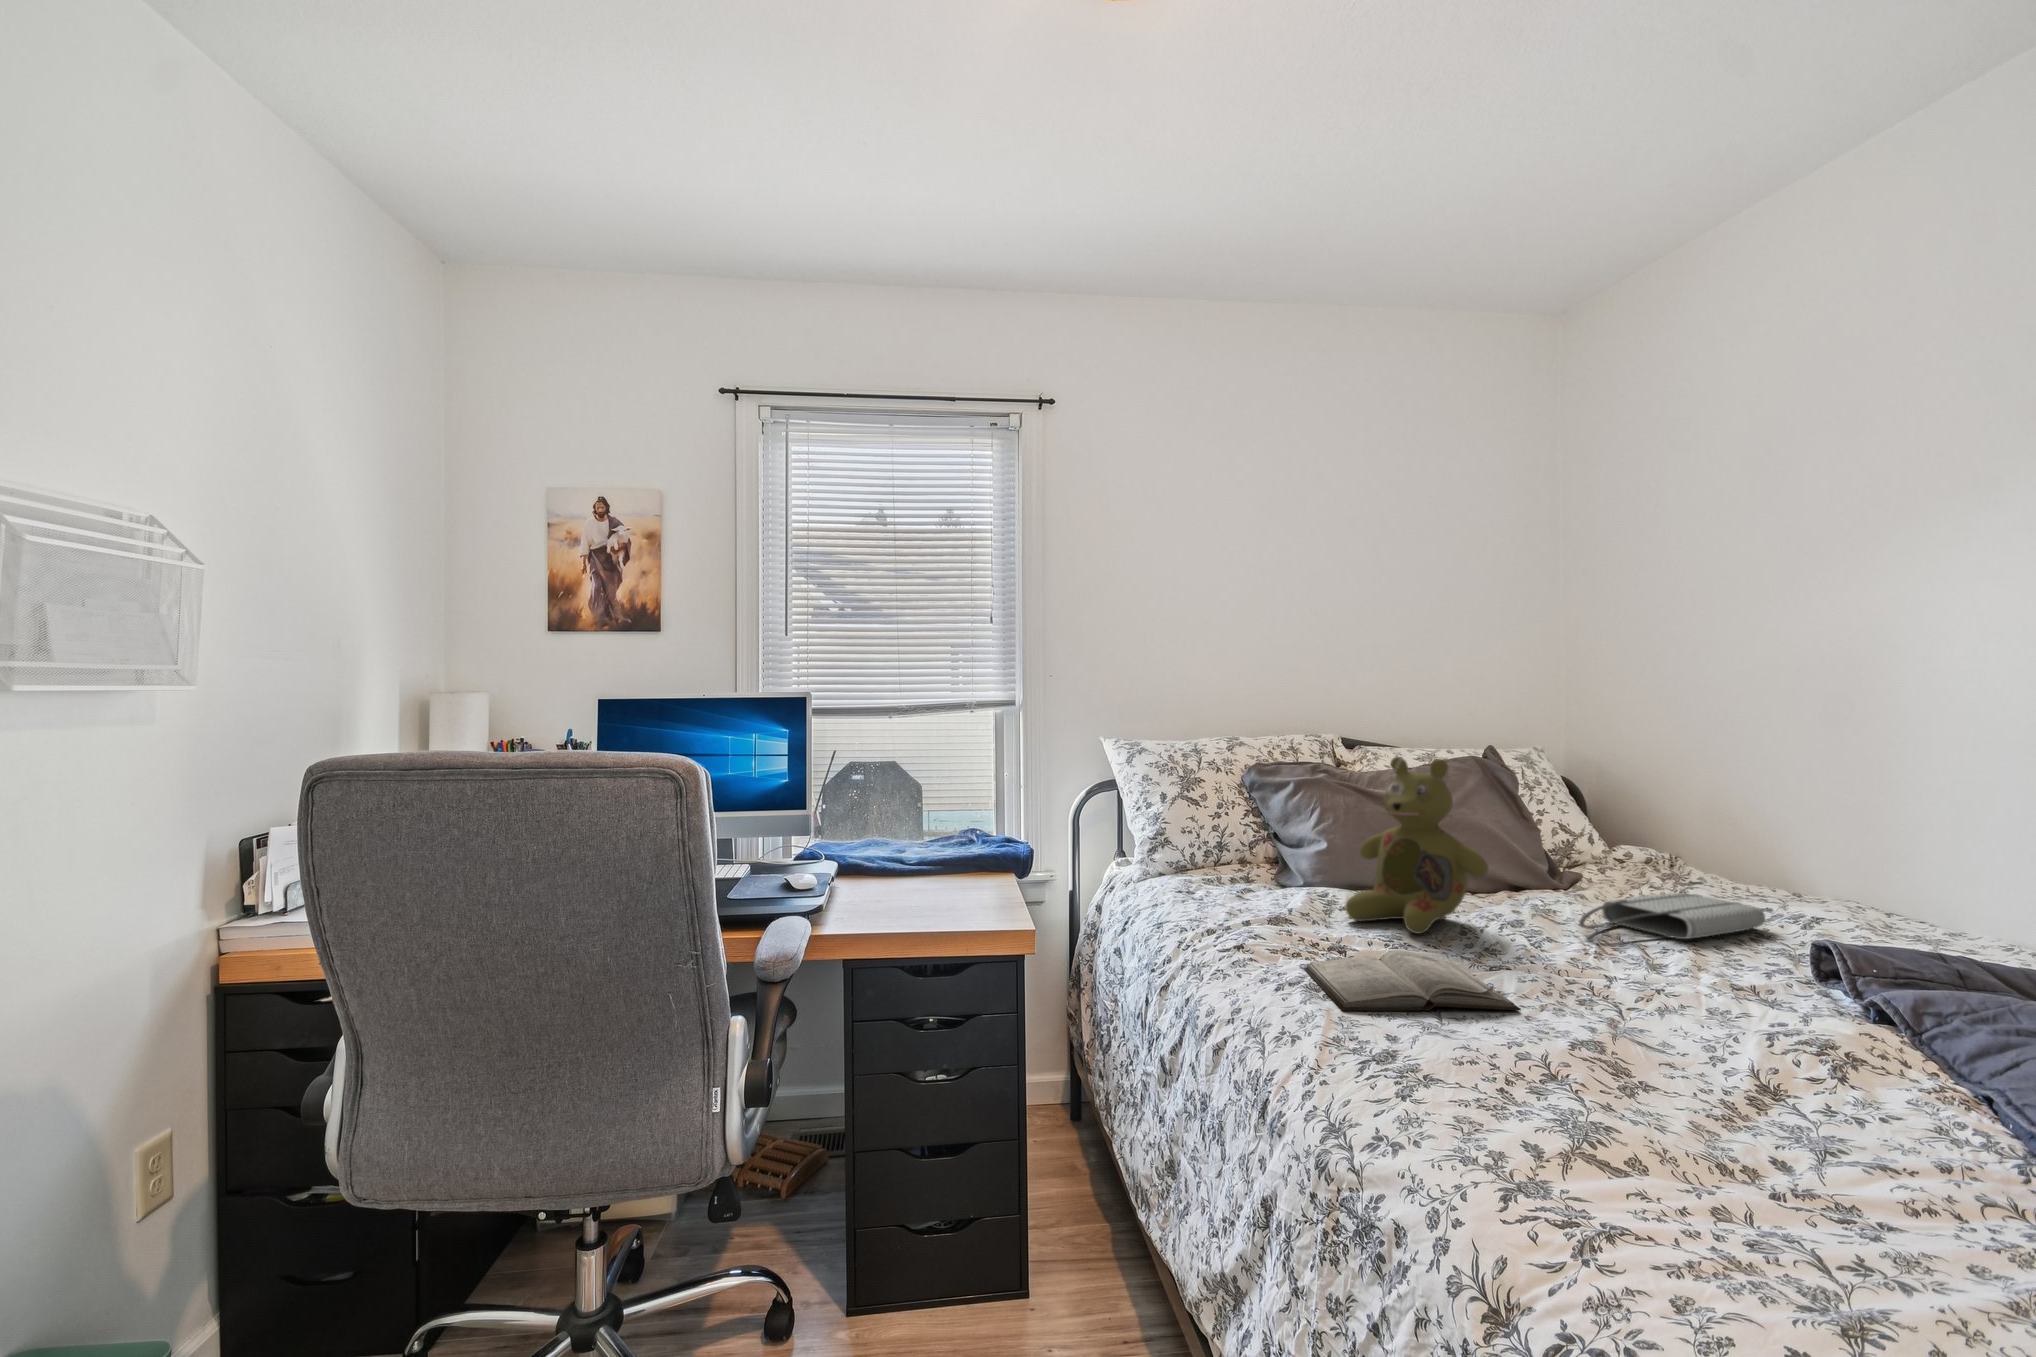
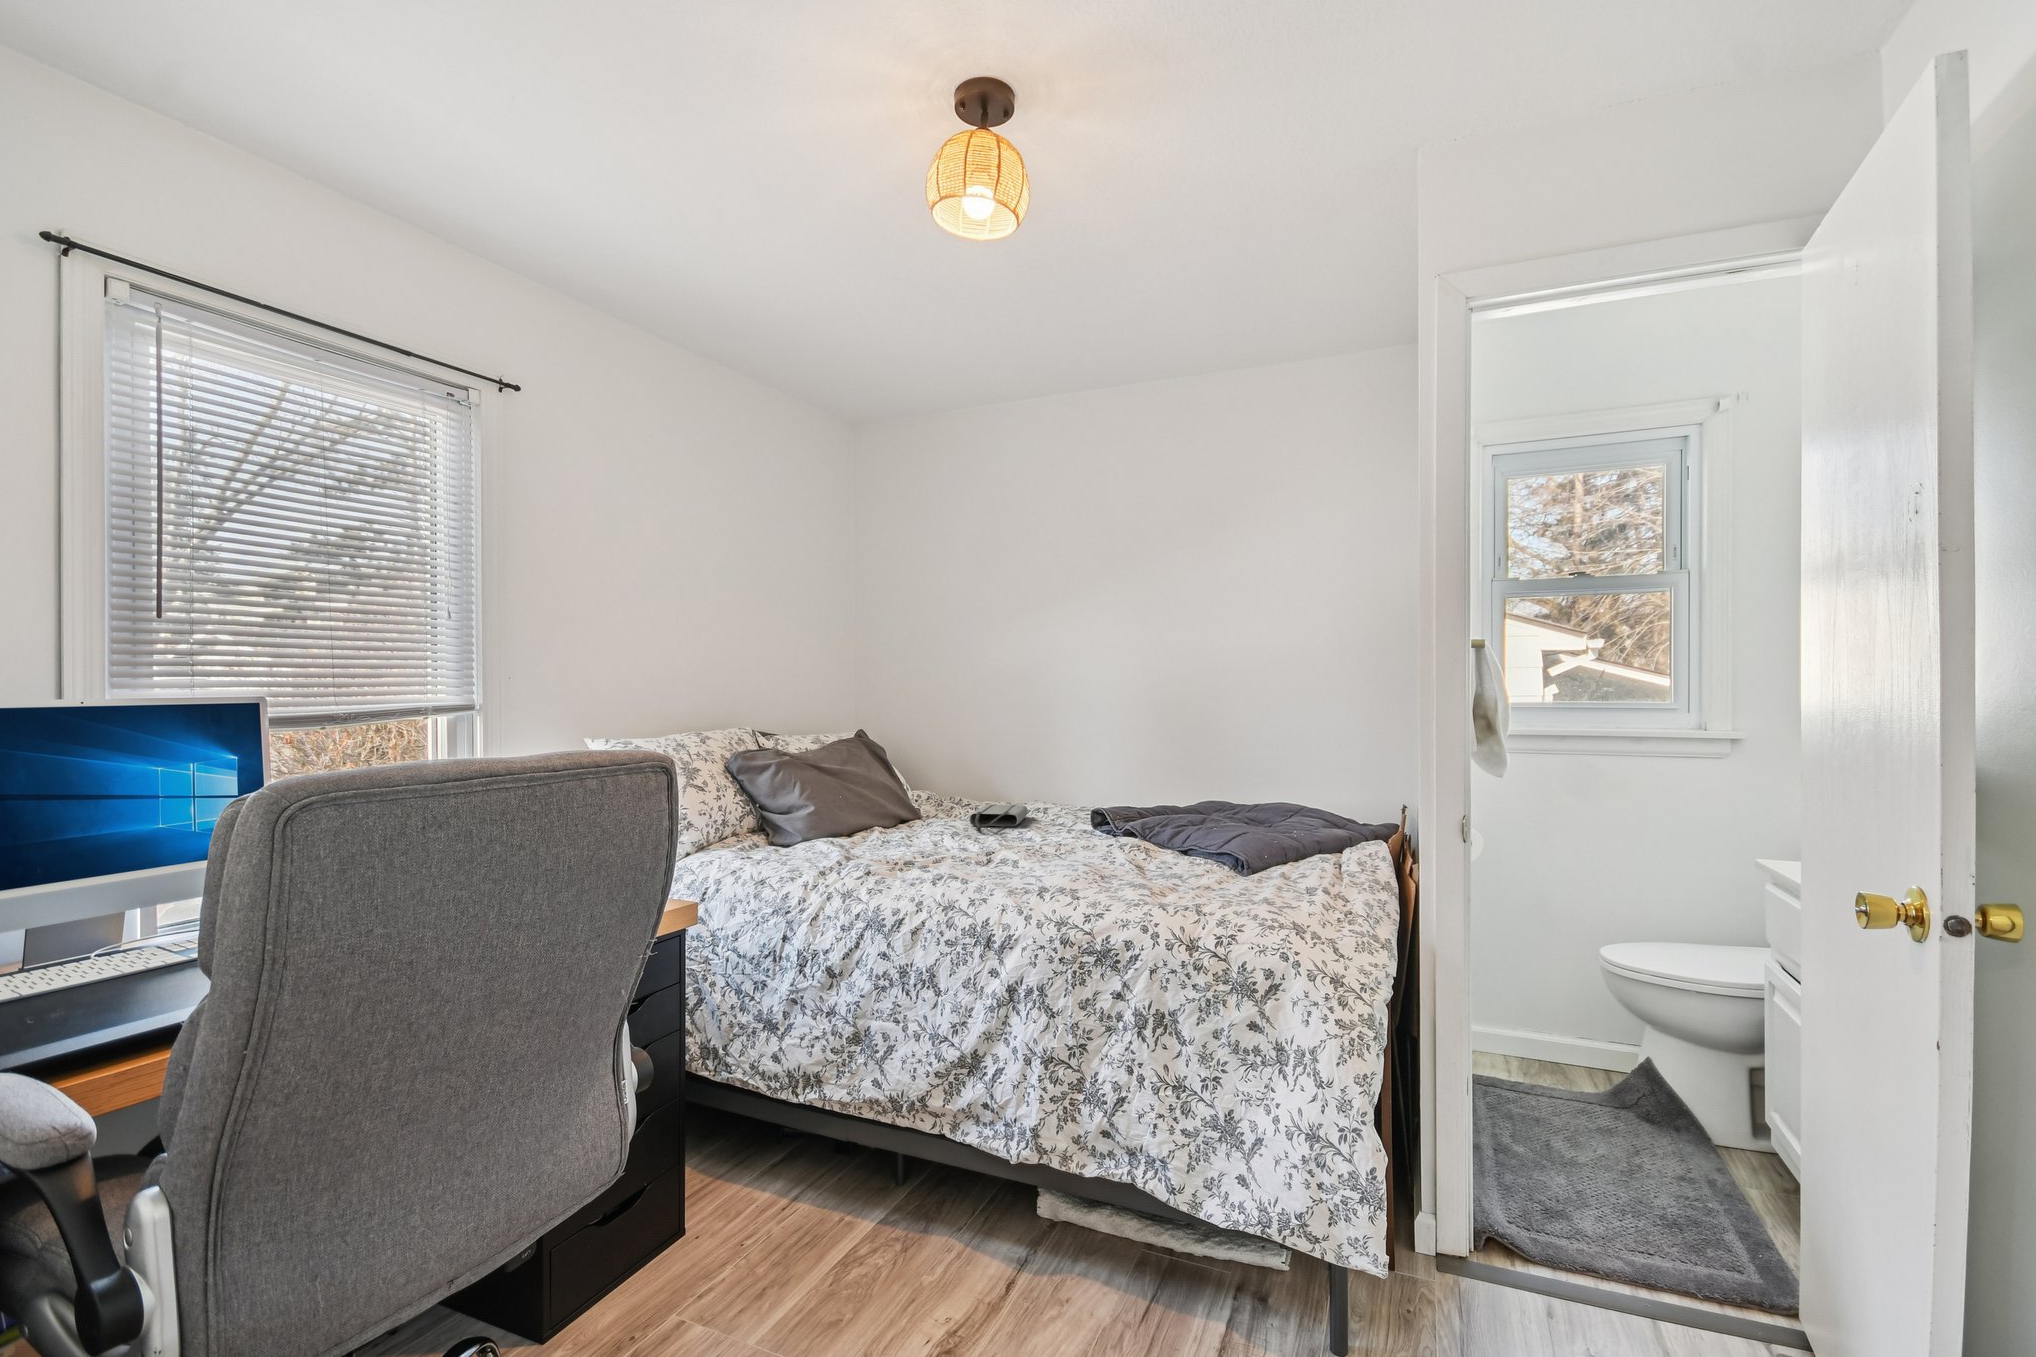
stuffed bear: present [1346,757,1488,934] -> none [856,739,941,849]
diary: present [1304,950,1521,1011] -> none [917,851,1033,883]

